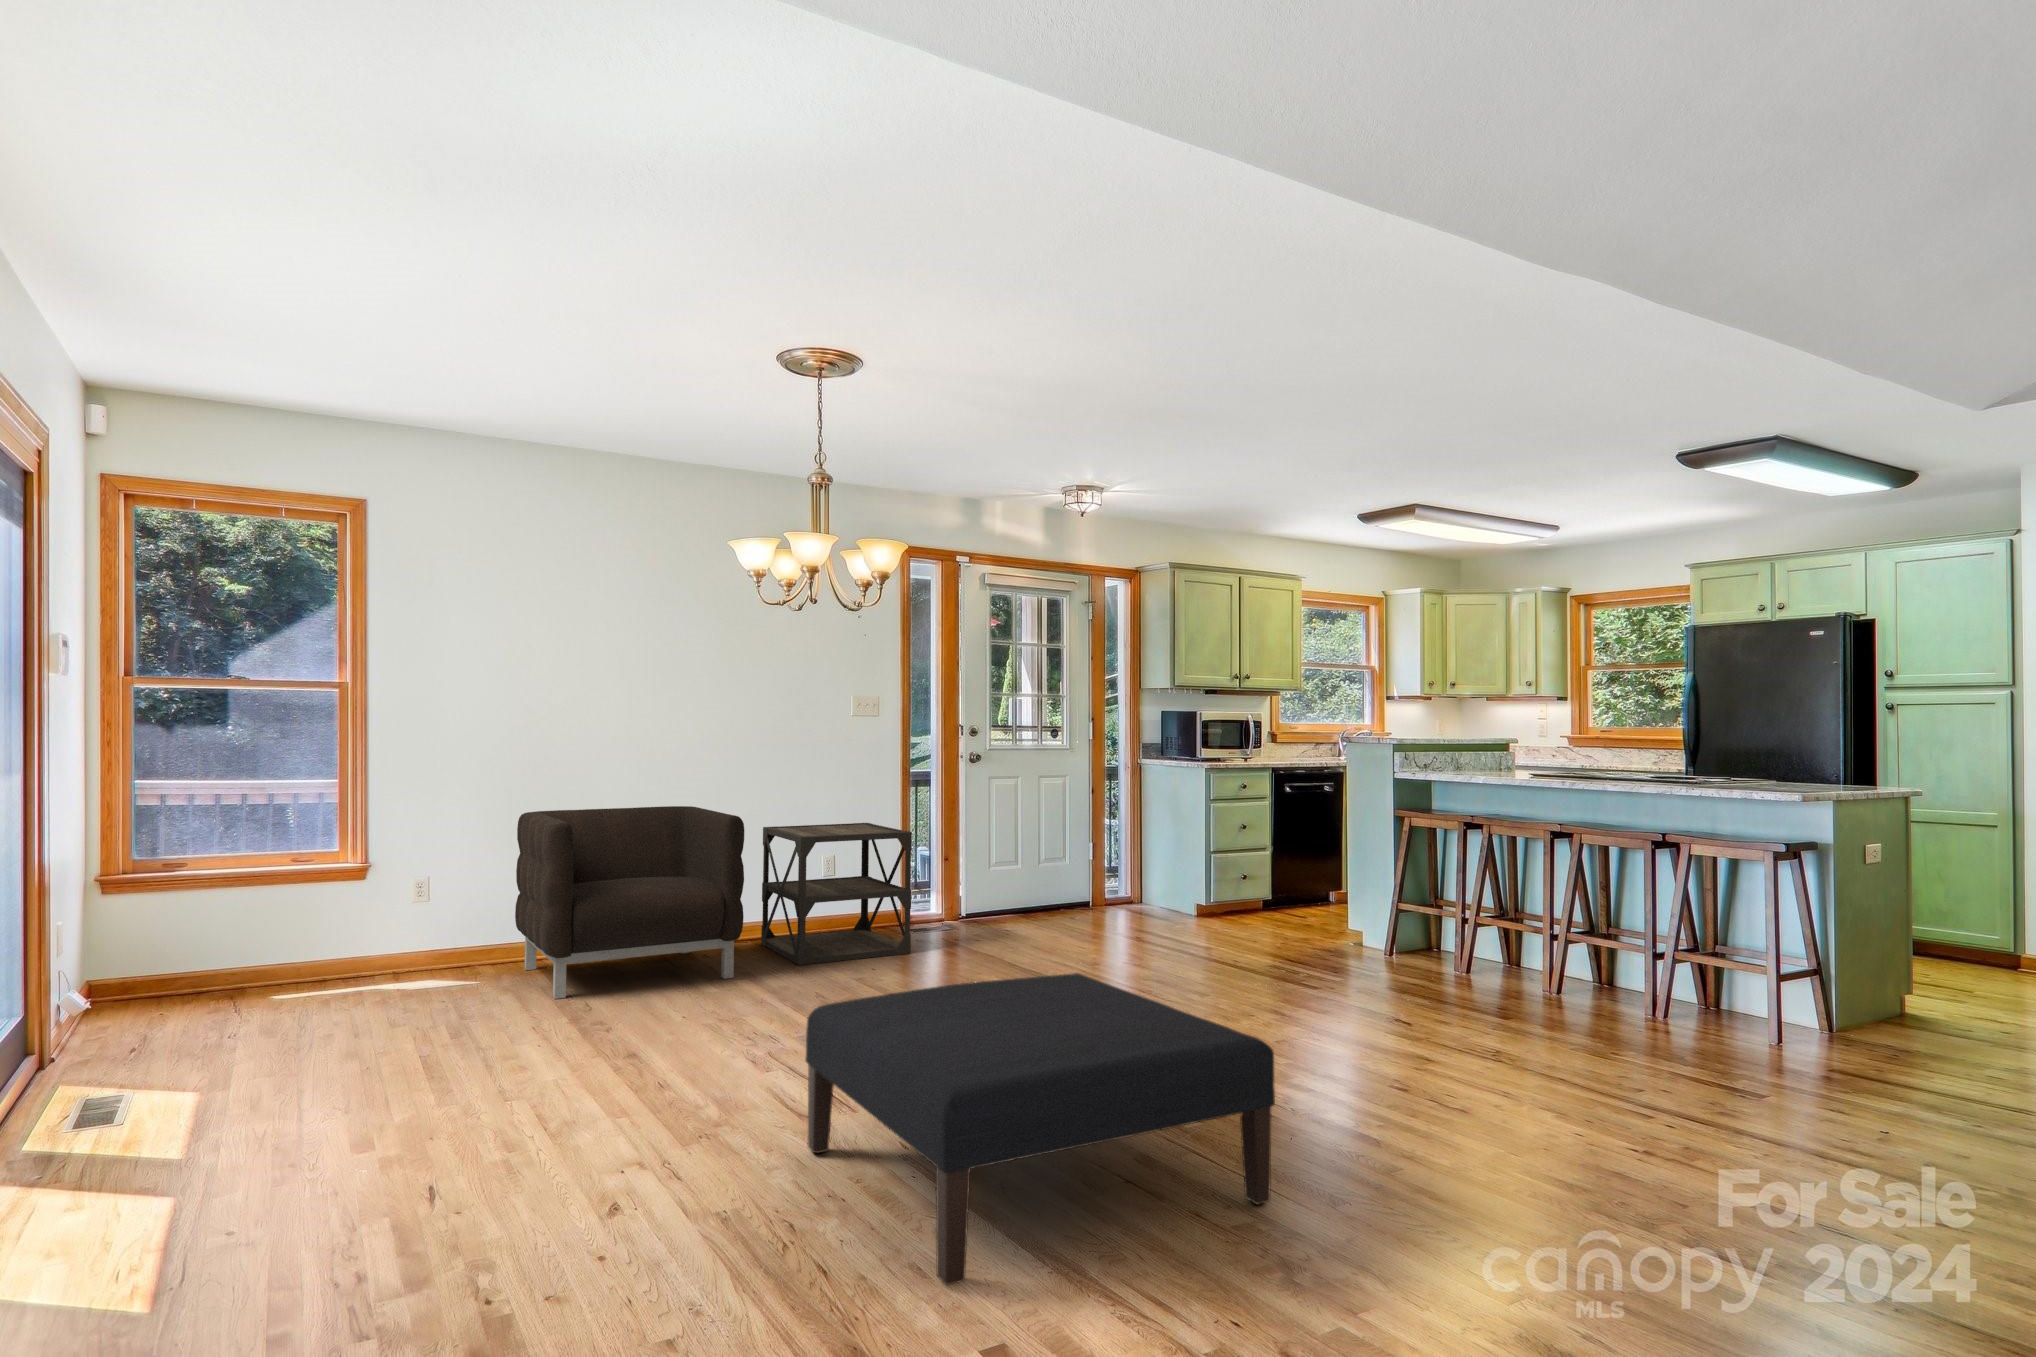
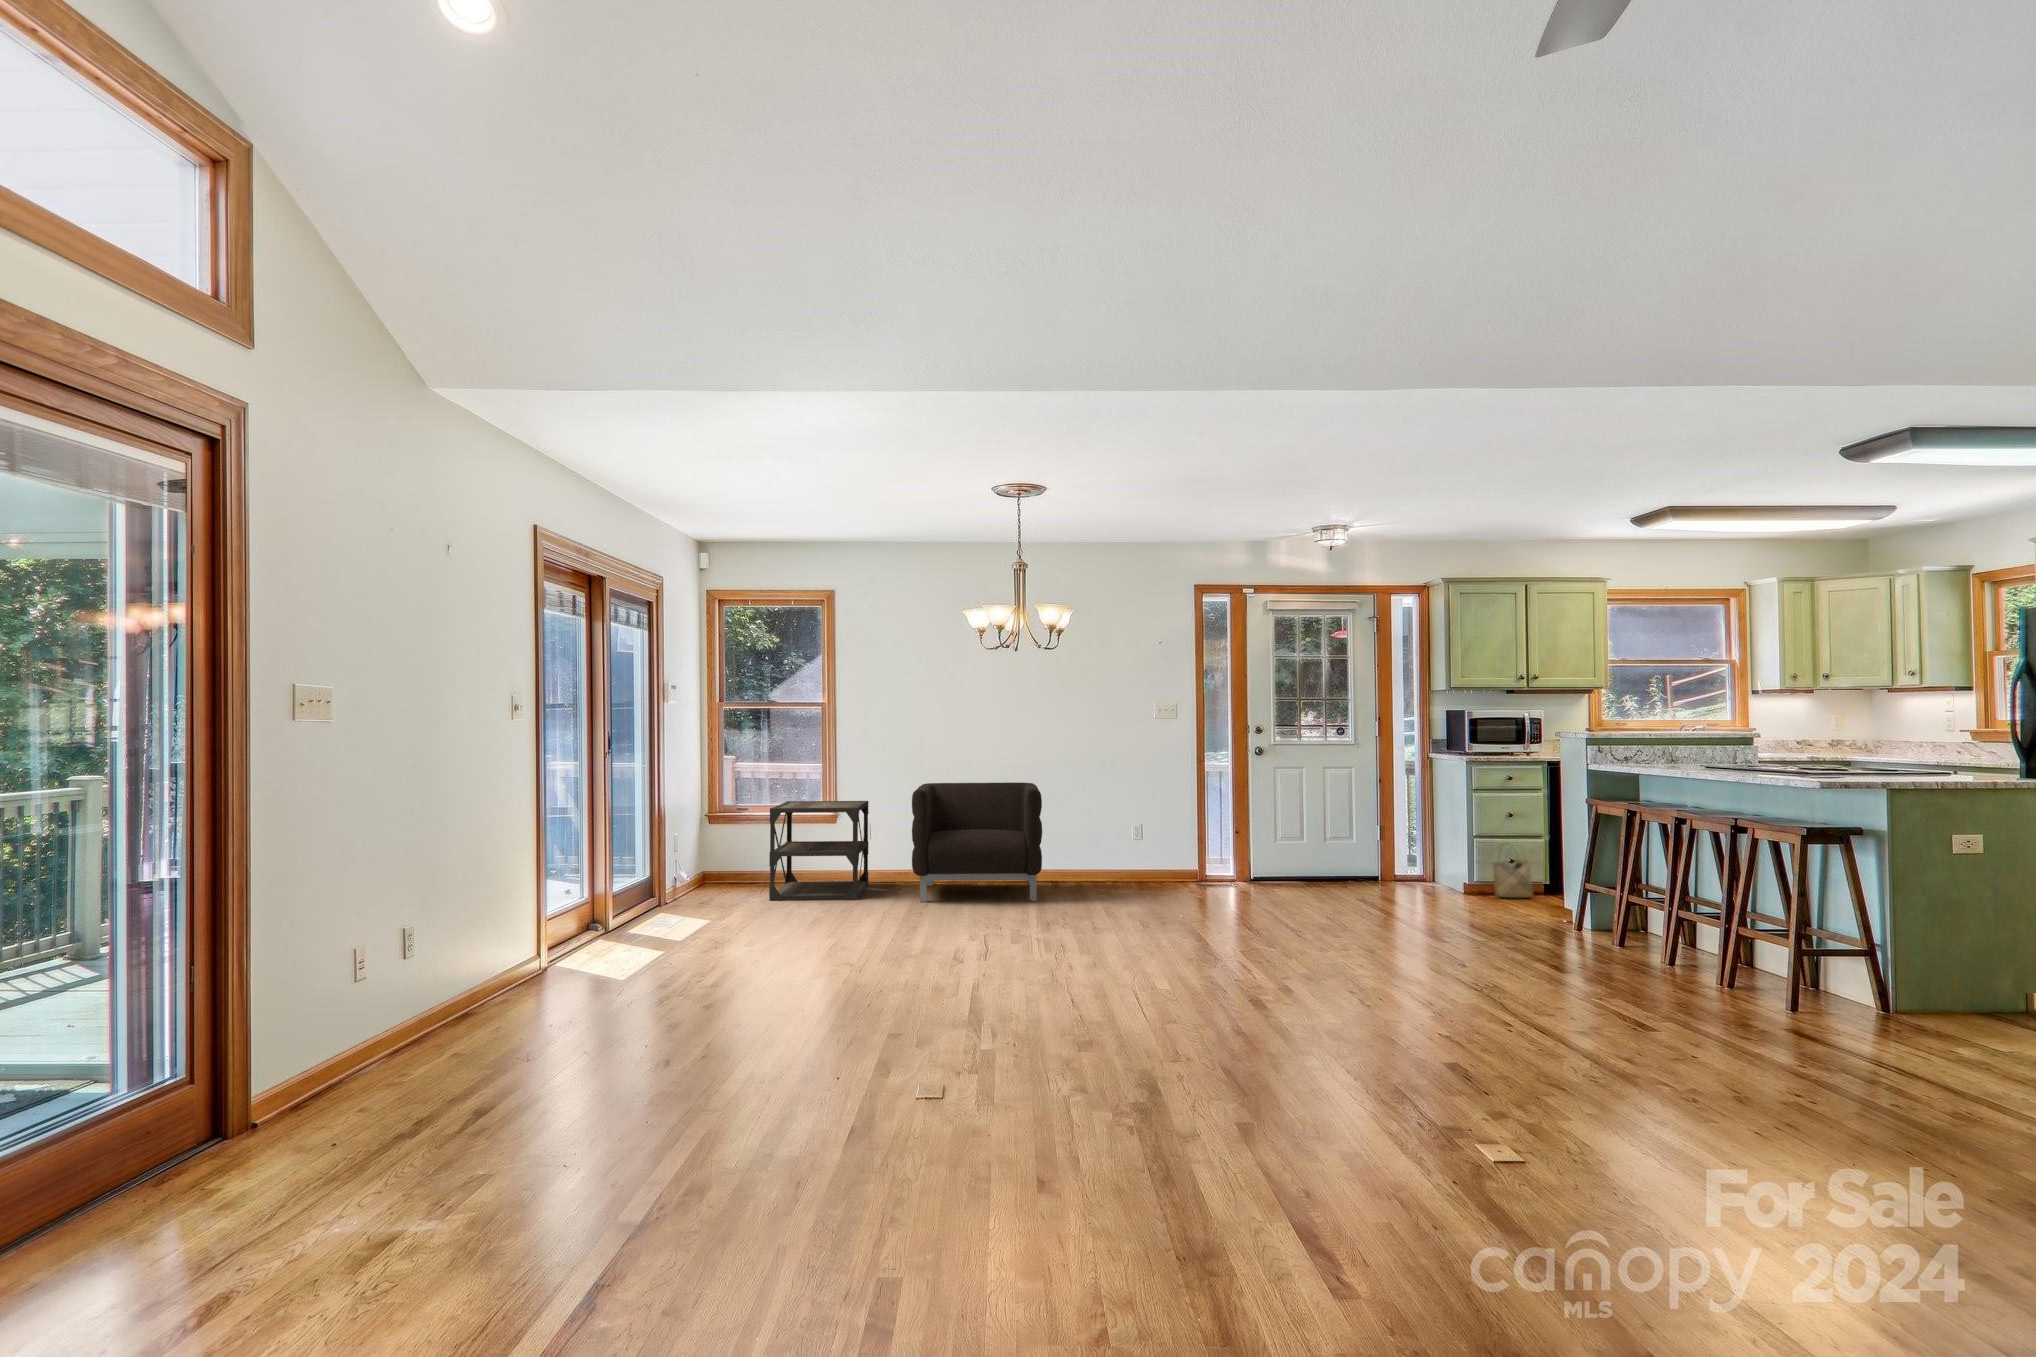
side table: present [761,823,912,965] -> present [769,801,869,900]
woven basket: none [1228,858,1264,918] -> present [1493,862,1533,898]
ottoman: present [805,973,1275,1285] -> none [905,898,1155,1055]

